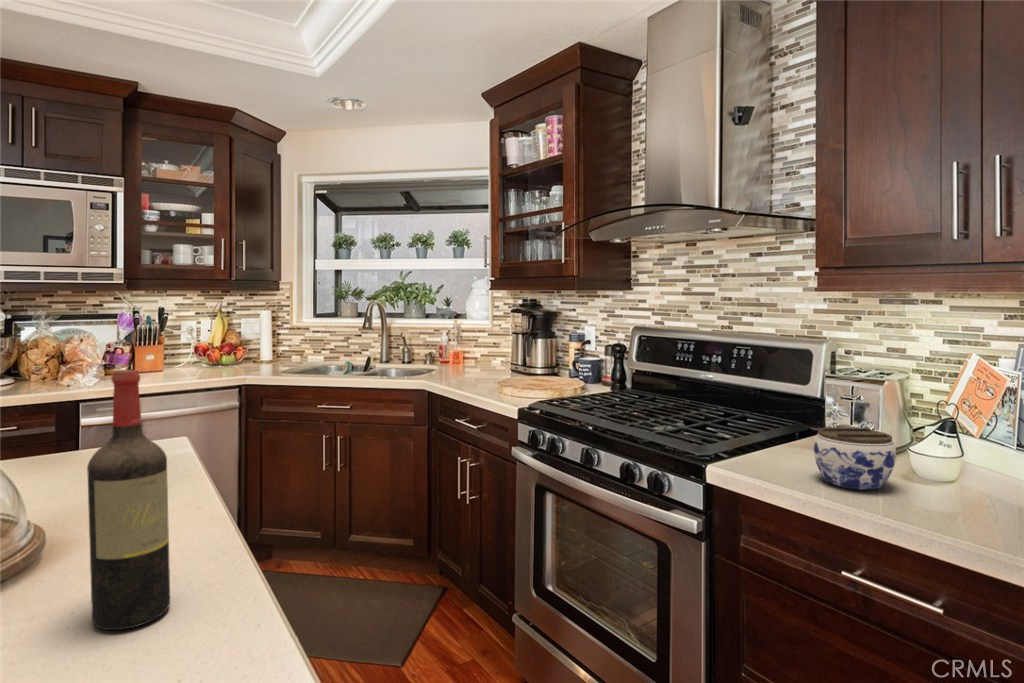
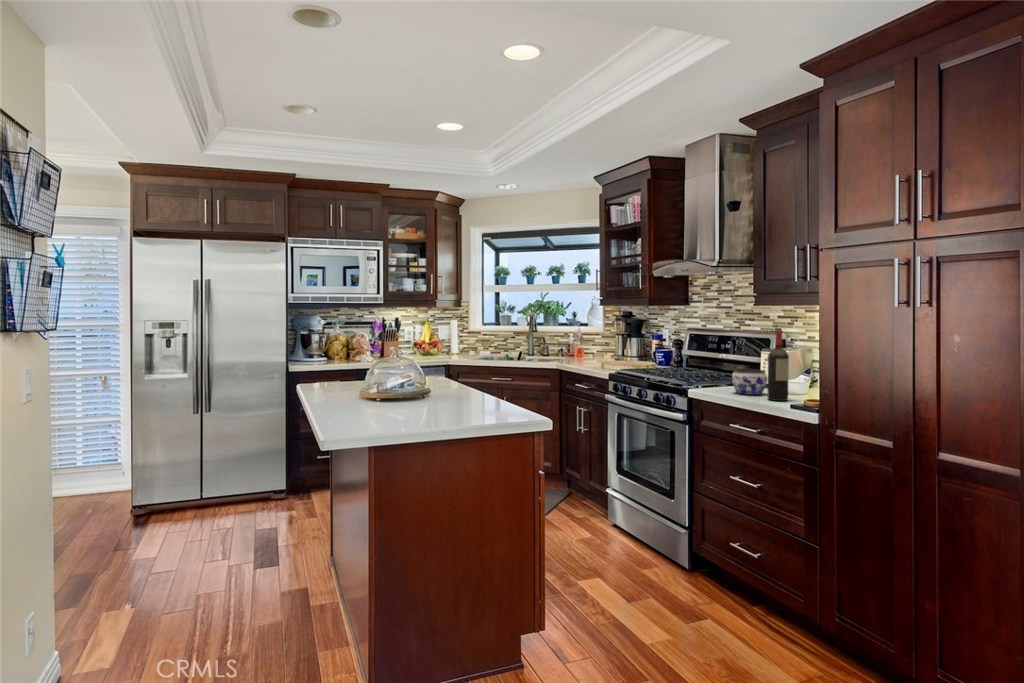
wine bottle: present [87,370,170,630] -> present [768,330,789,401]

